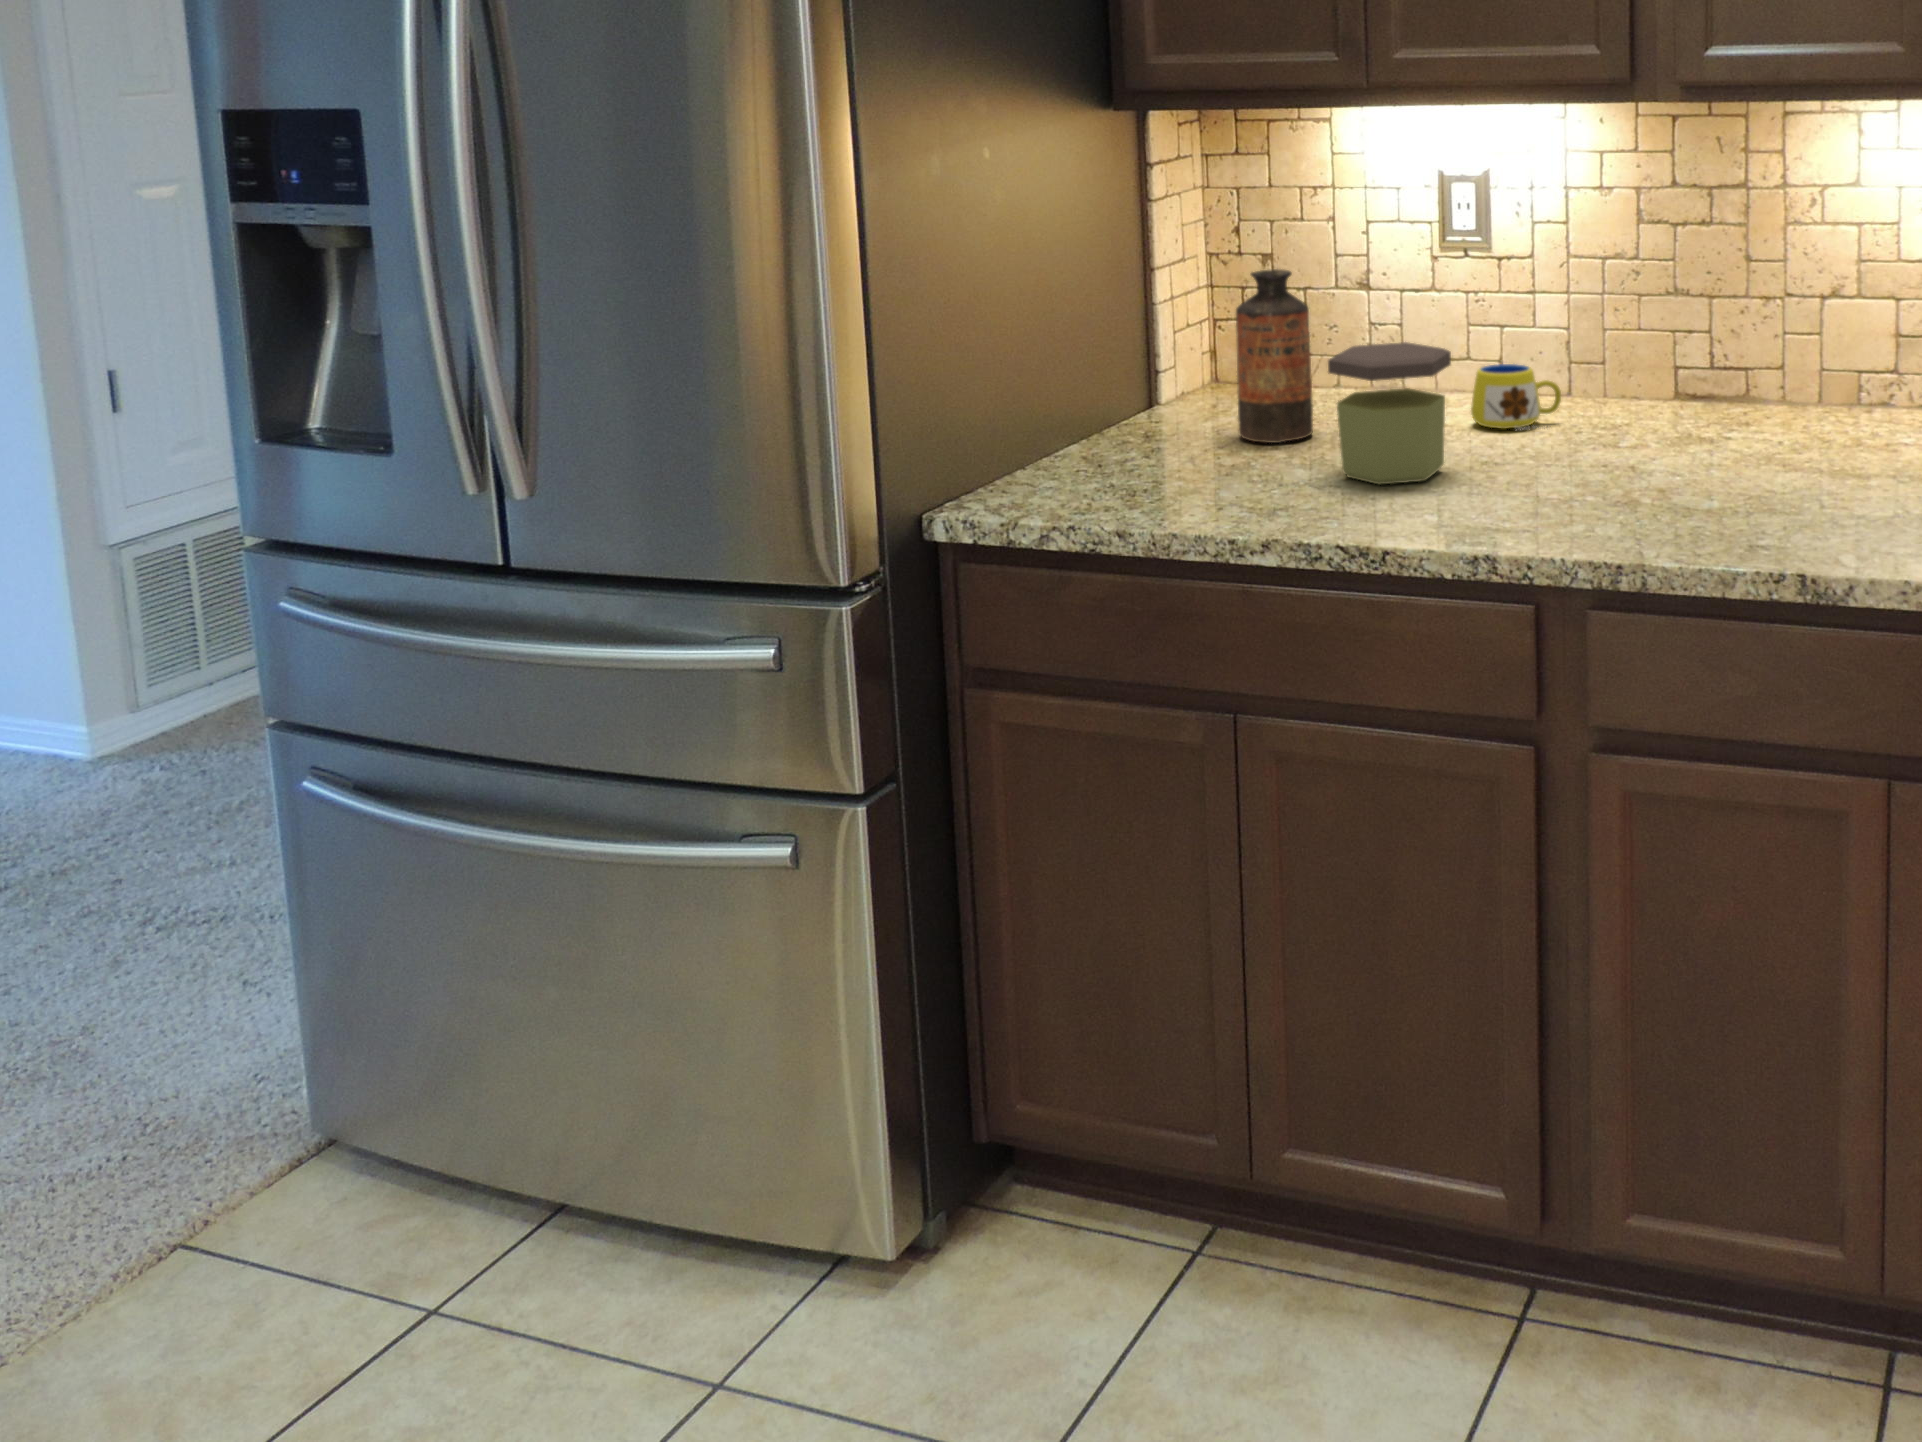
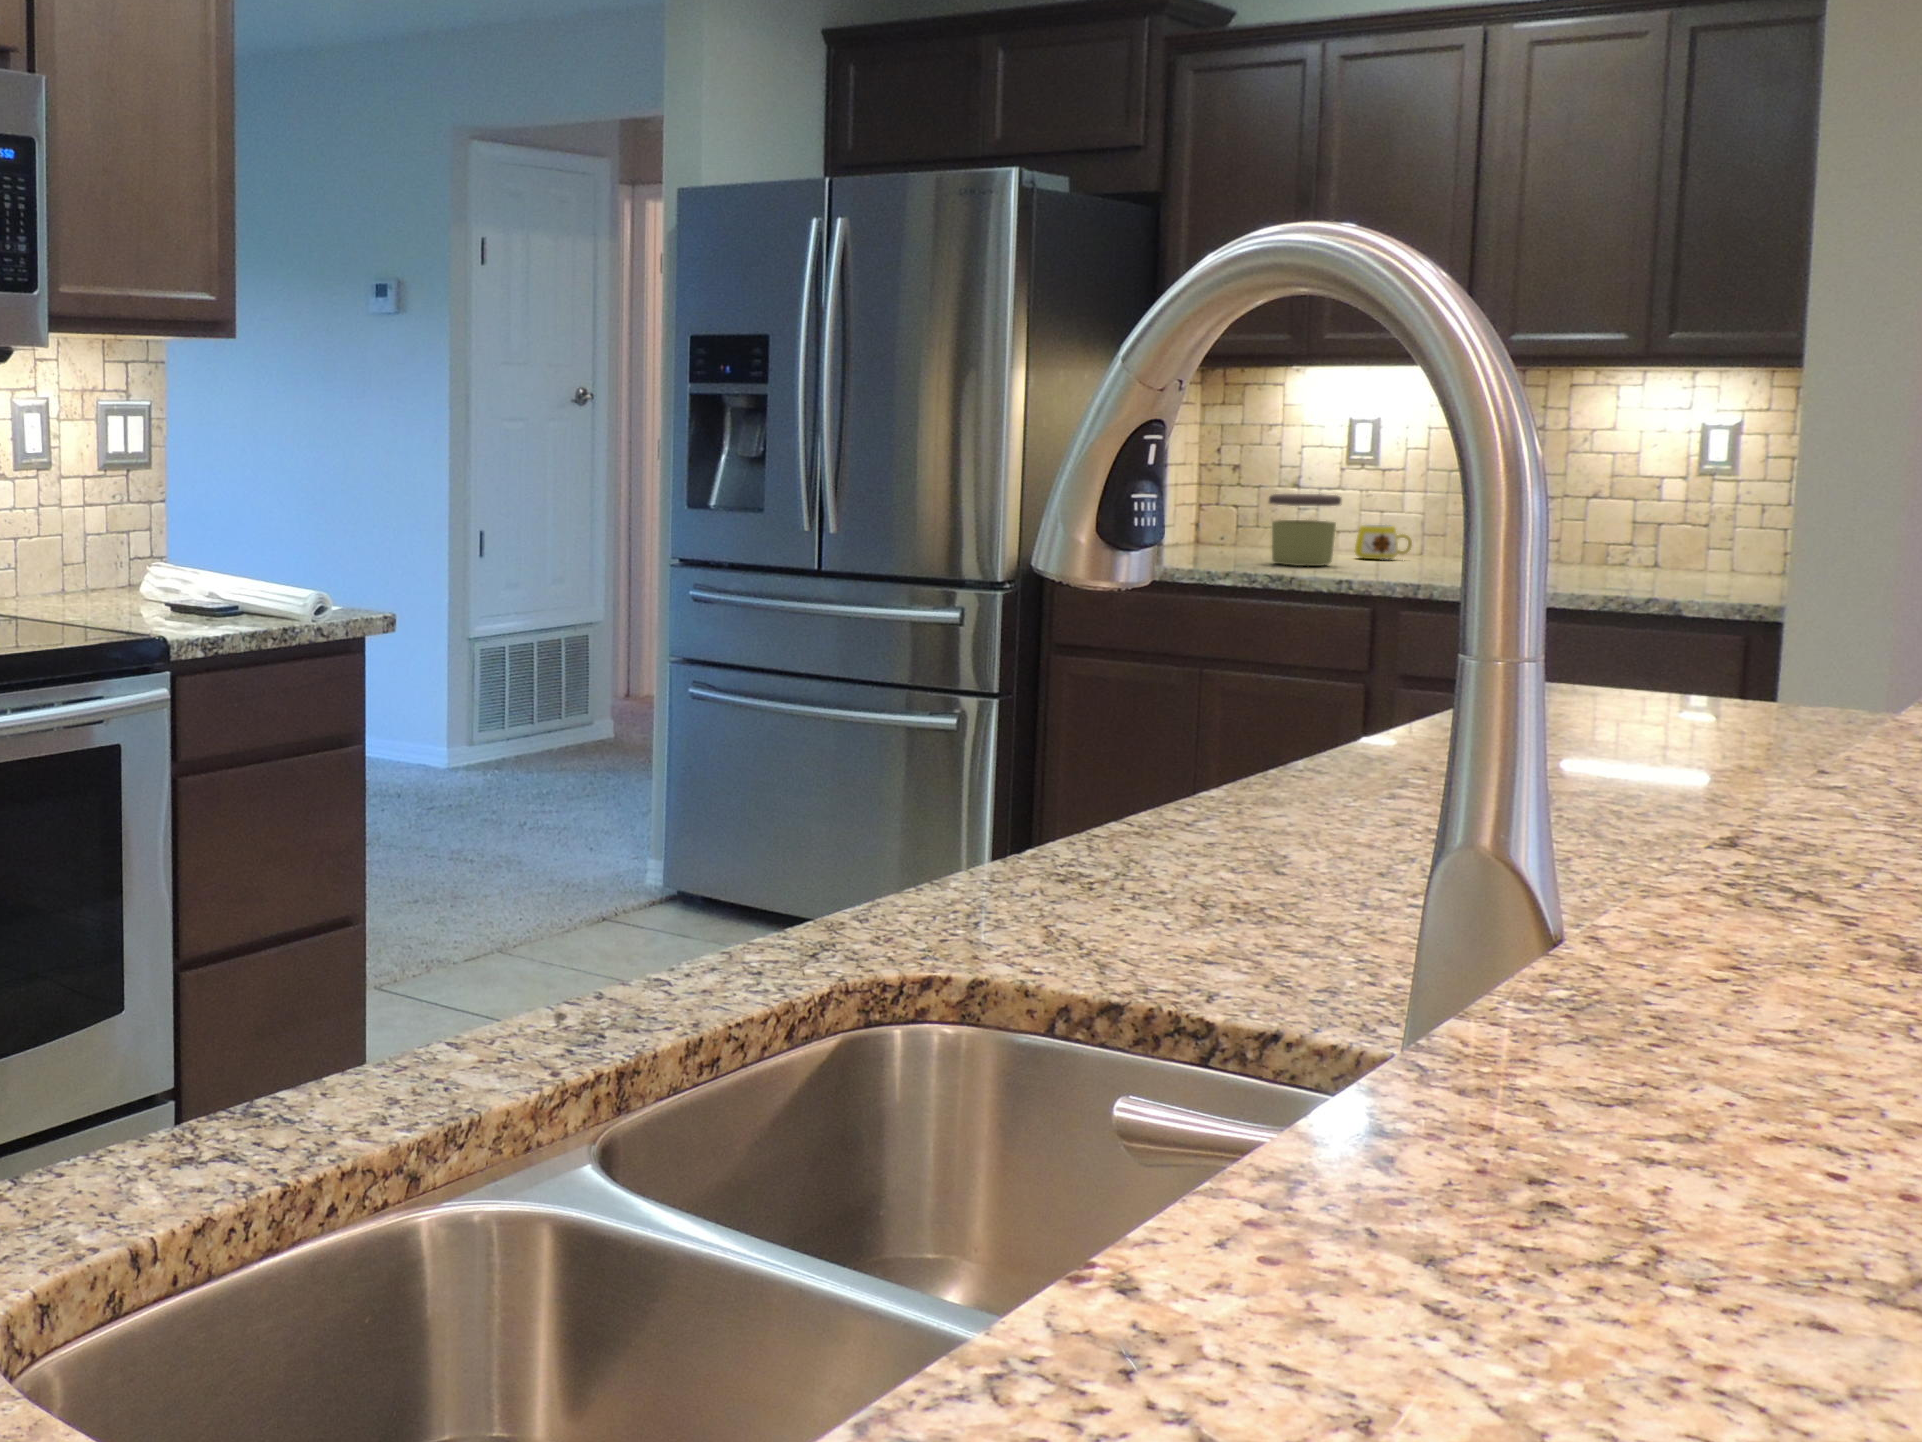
bottle: present [1236,269,1313,443] -> none [1211,458,1260,556]

